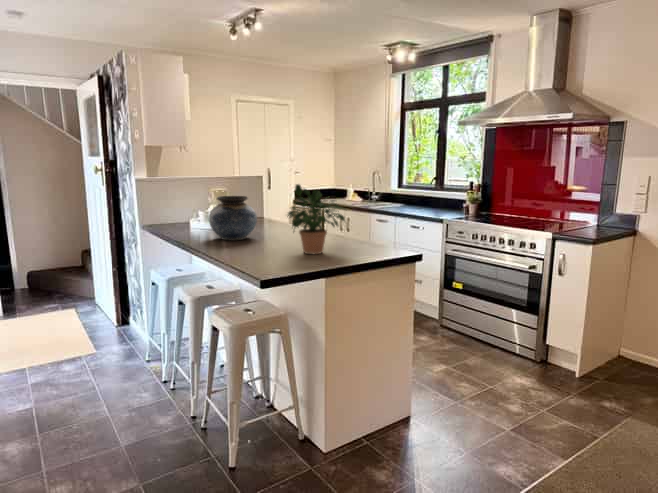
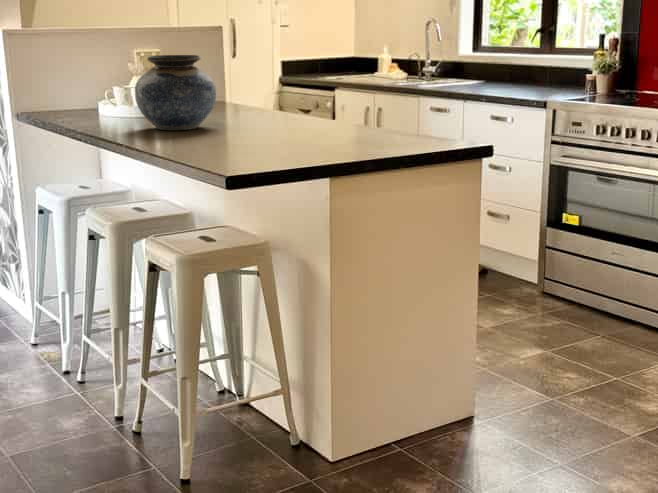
potted plant: present [287,184,345,254] -> none [262,26,373,146]

